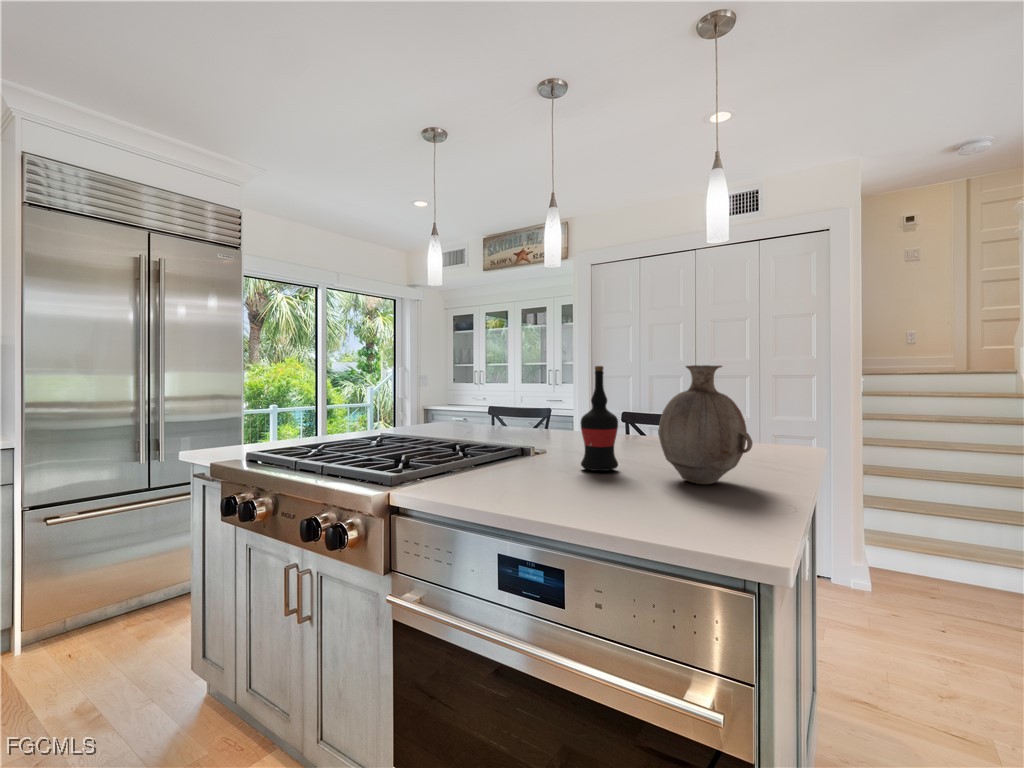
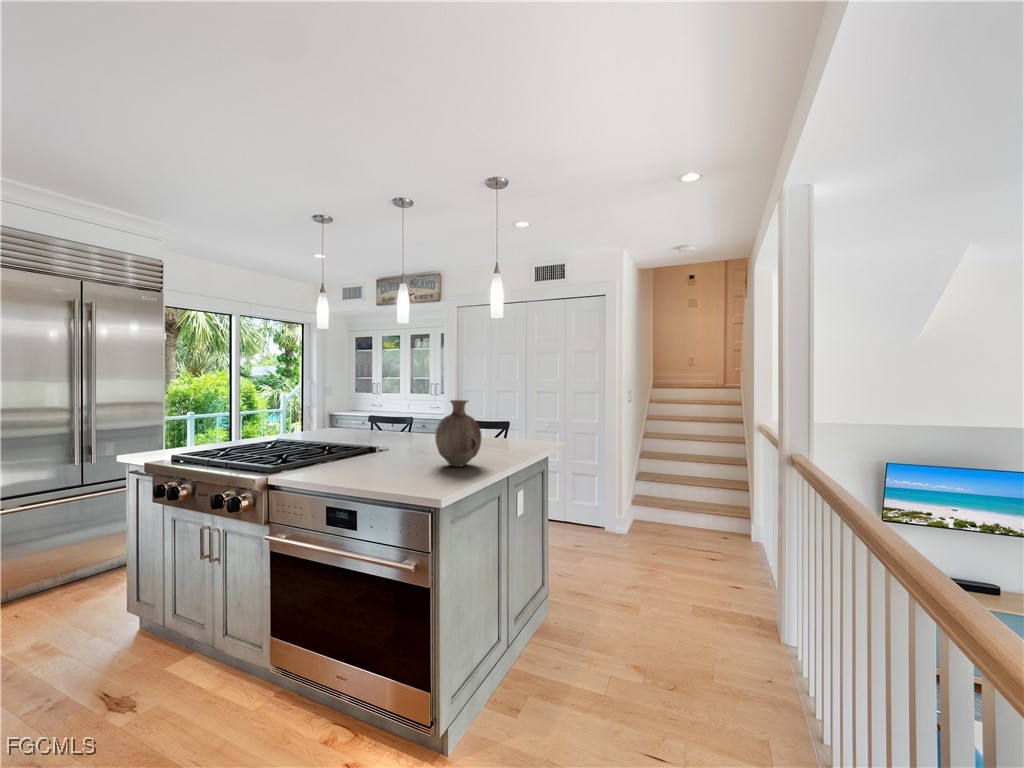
wine bottle: present [580,366,618,471] -> none [397,398,420,461]

